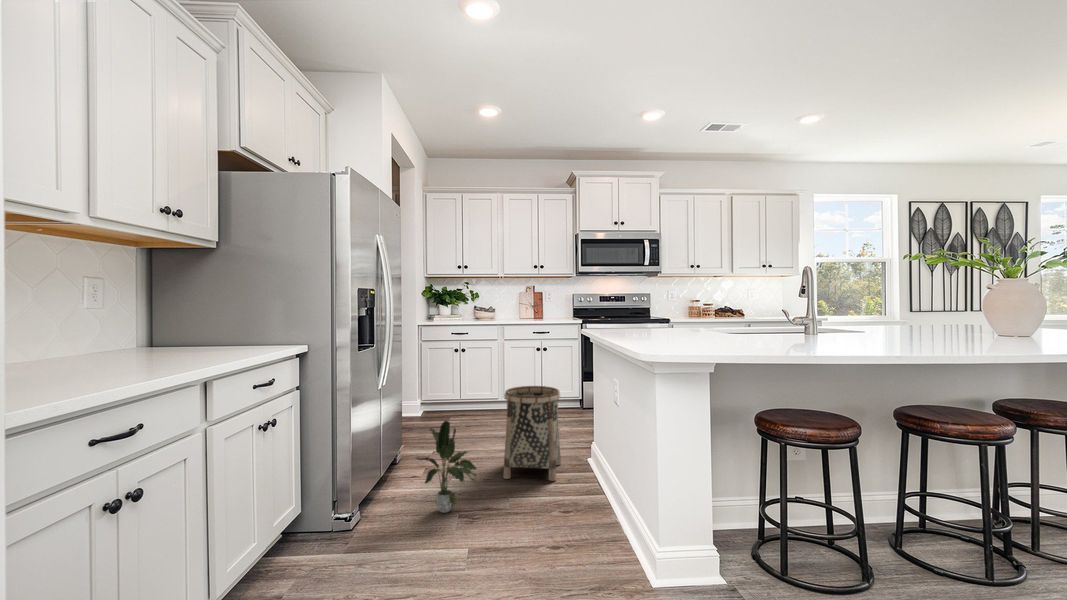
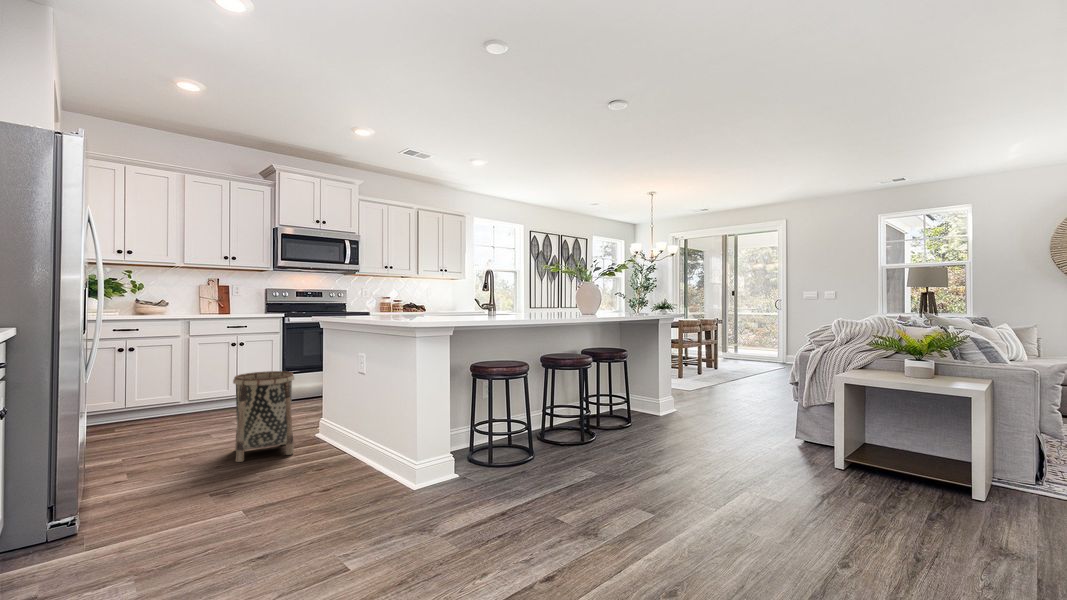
potted plant: present [416,421,476,513] -> none [159,404,229,497]

